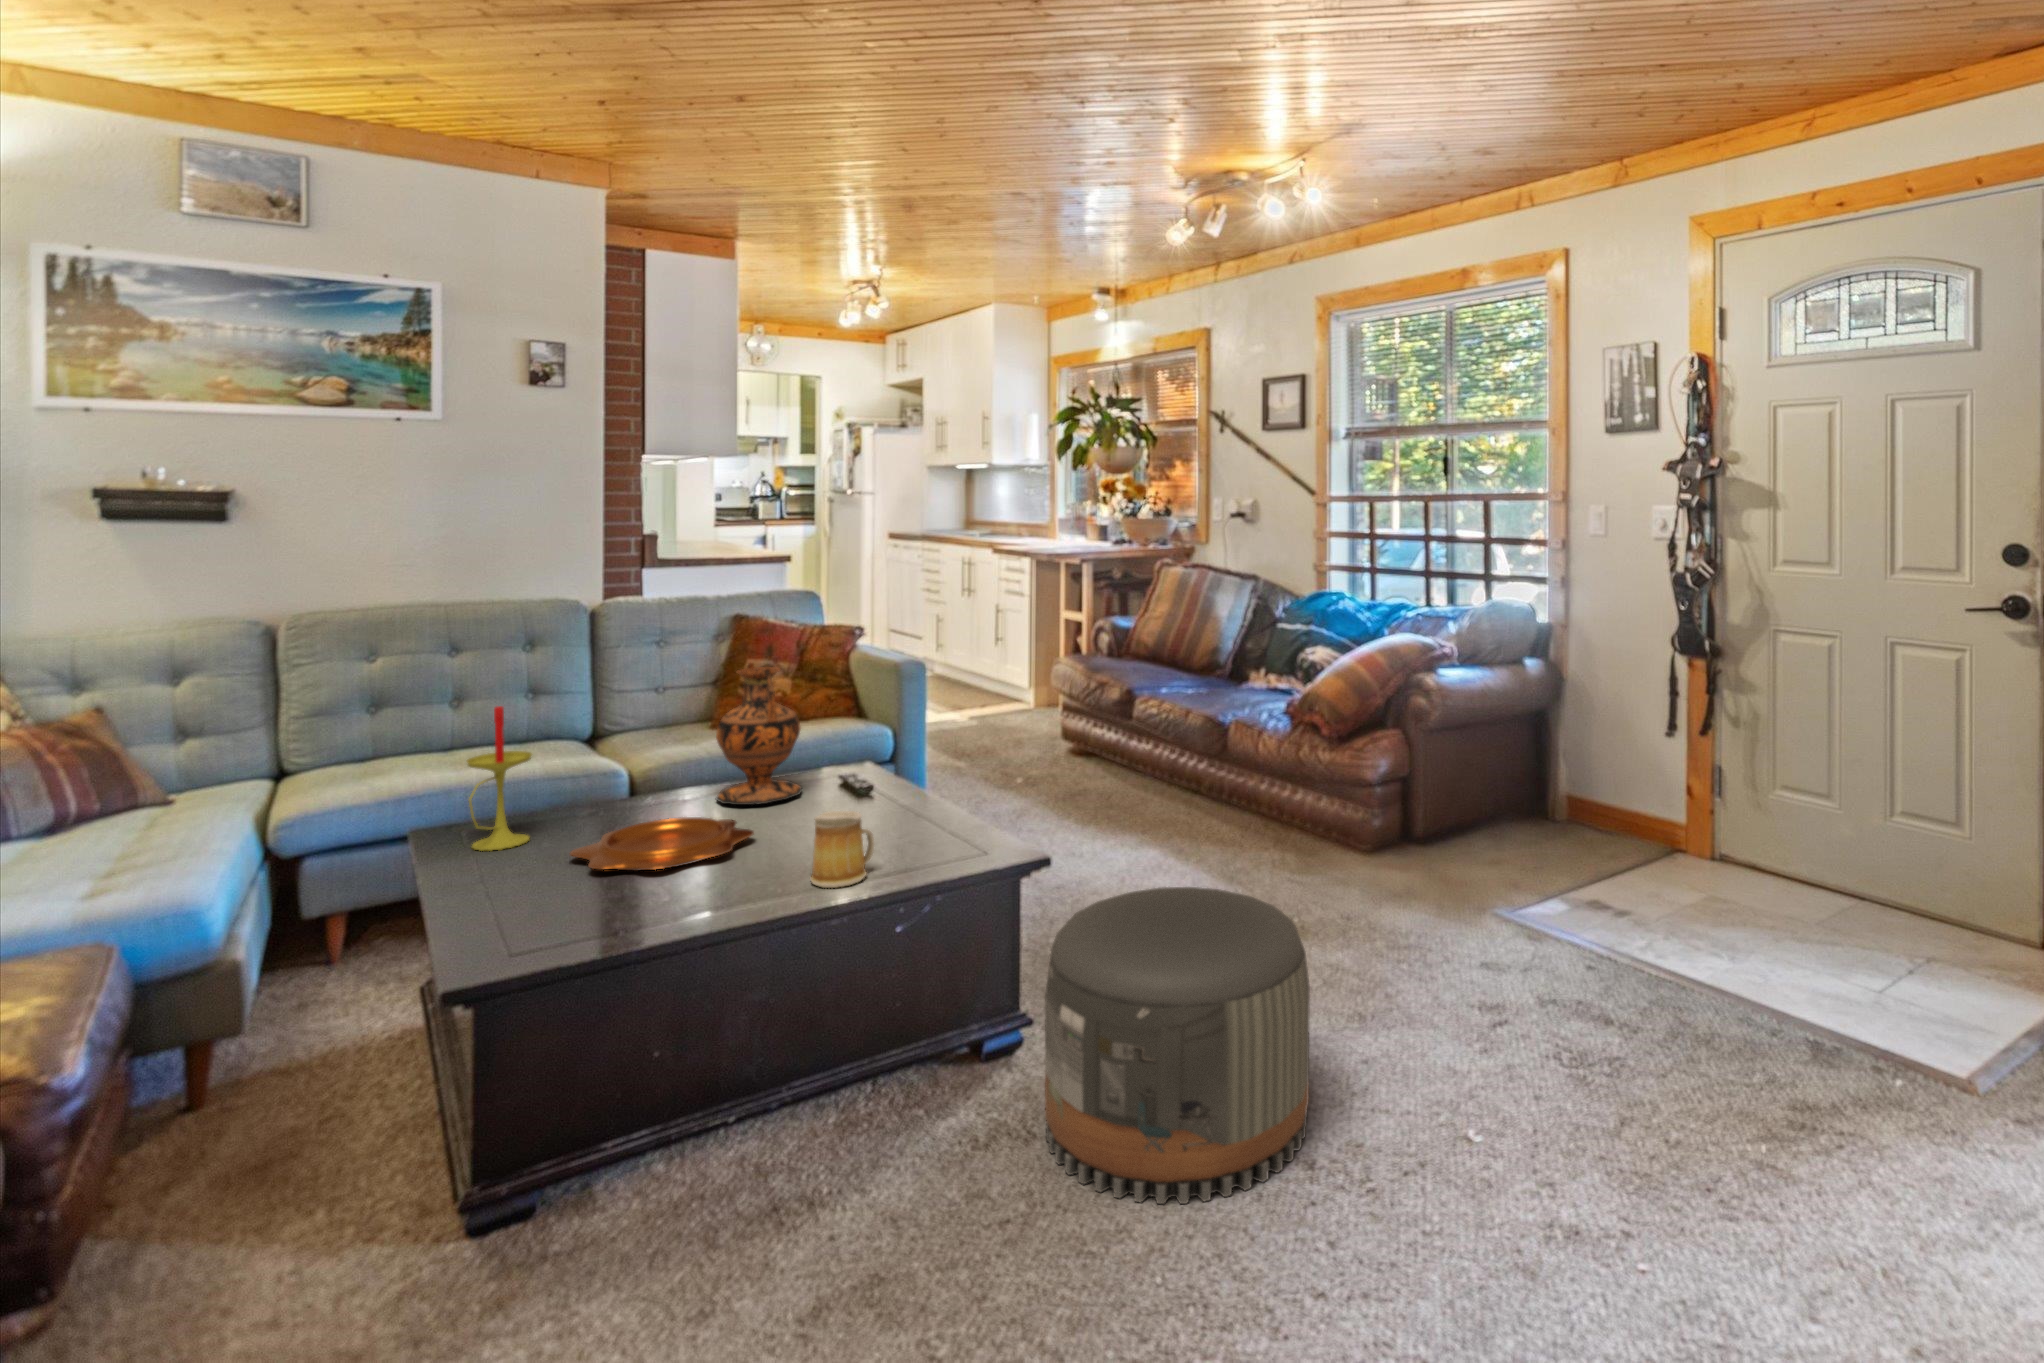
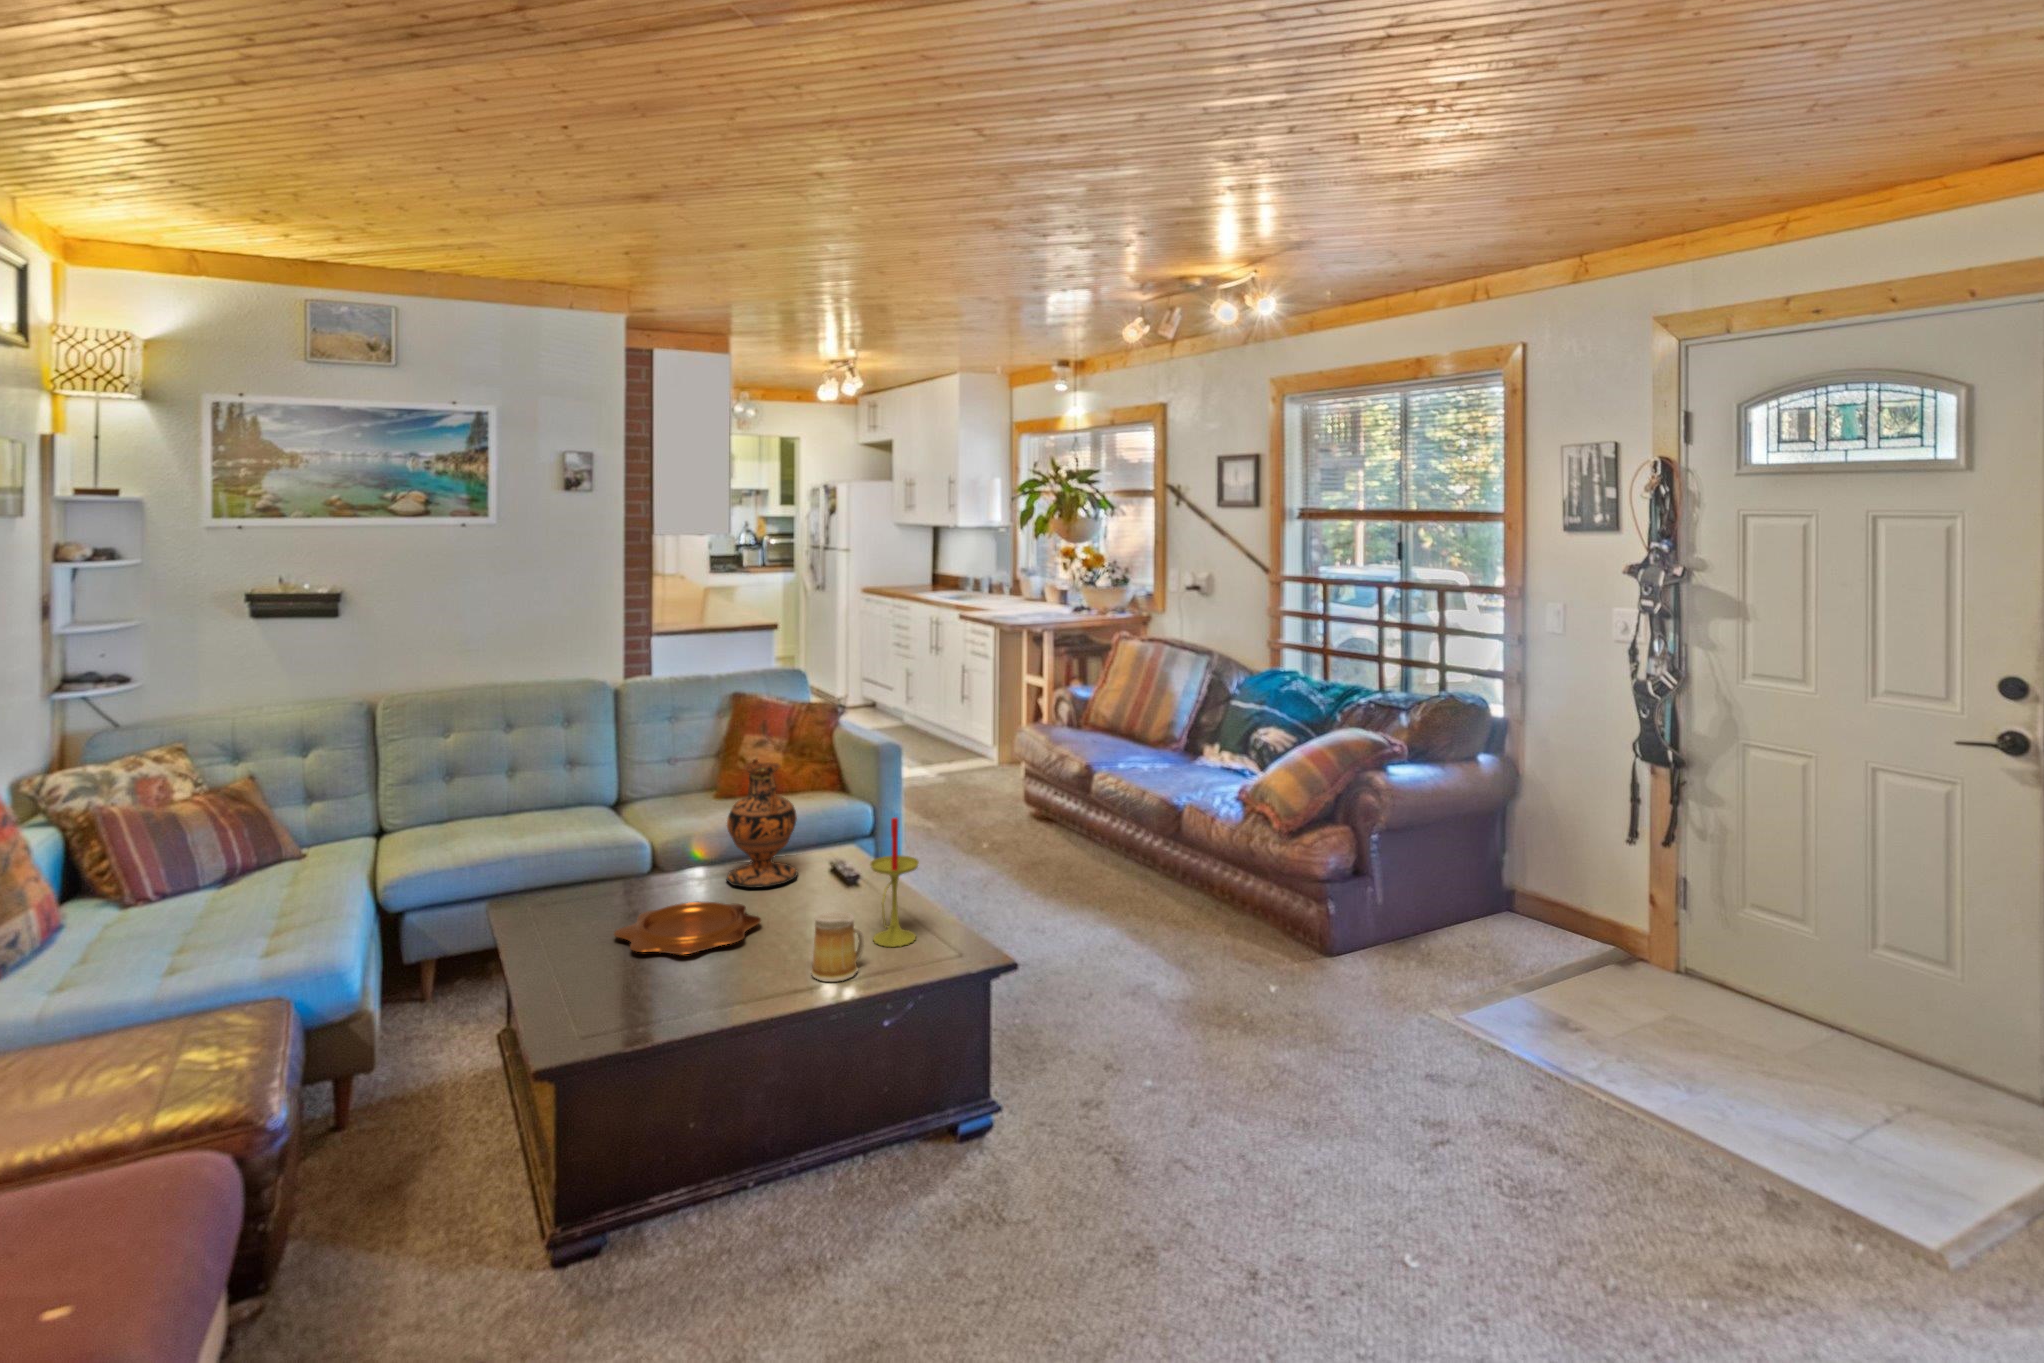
candle: present [467,706,532,851] -> present [871,817,919,947]
pouf: present [1045,887,1310,1204] -> none [1013,999,1253,1304]

